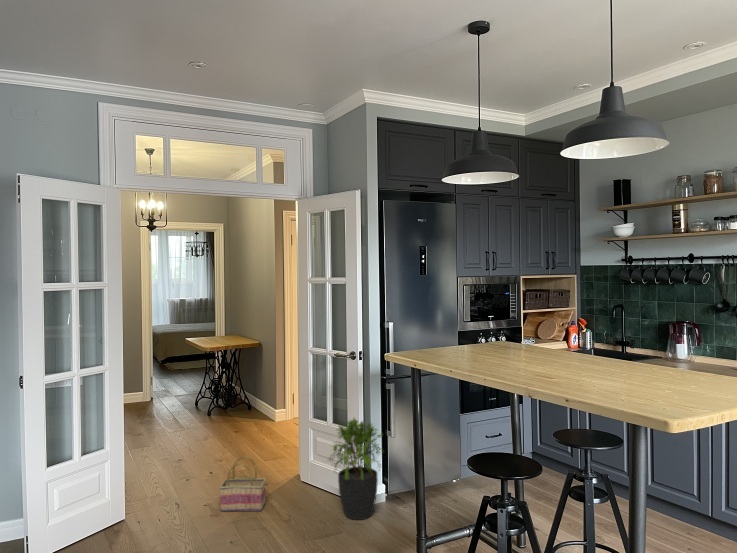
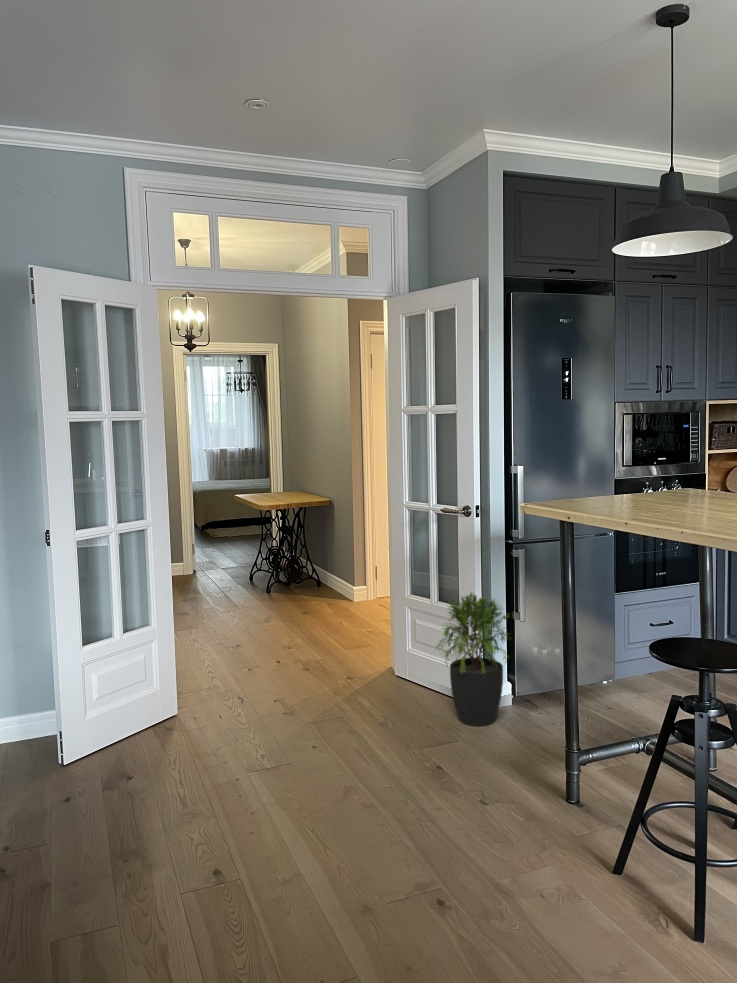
basket: present [220,456,266,511] -> none [294,640,352,710]

